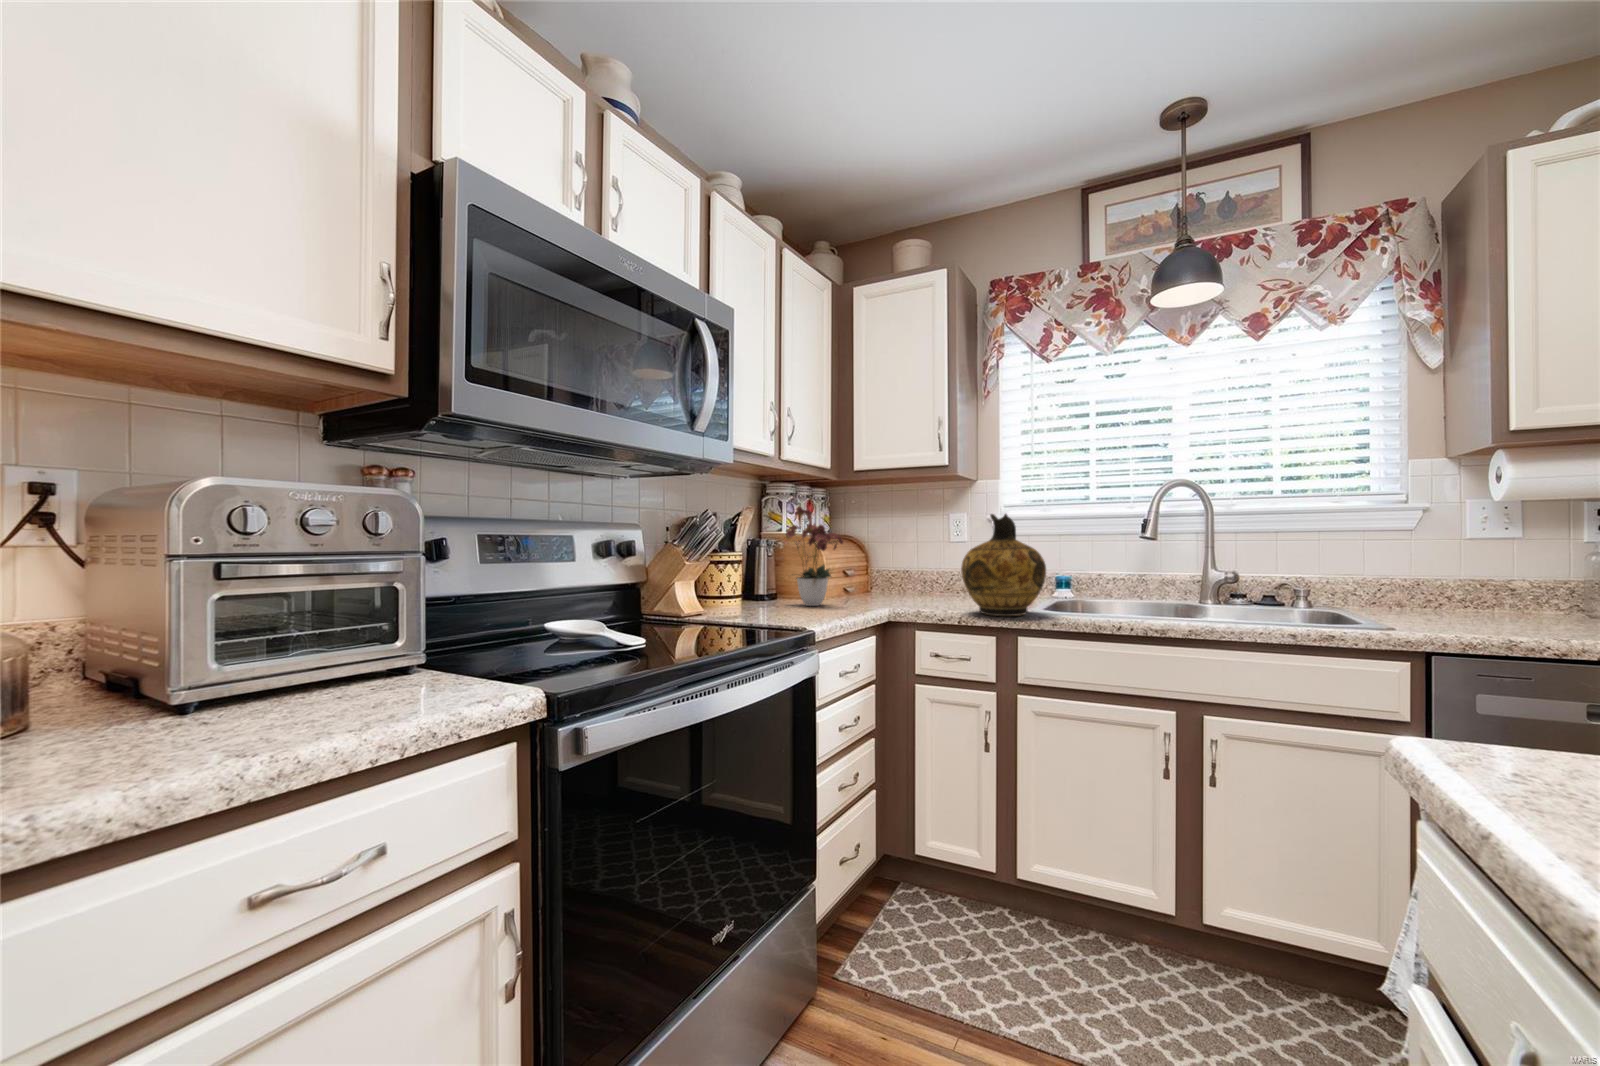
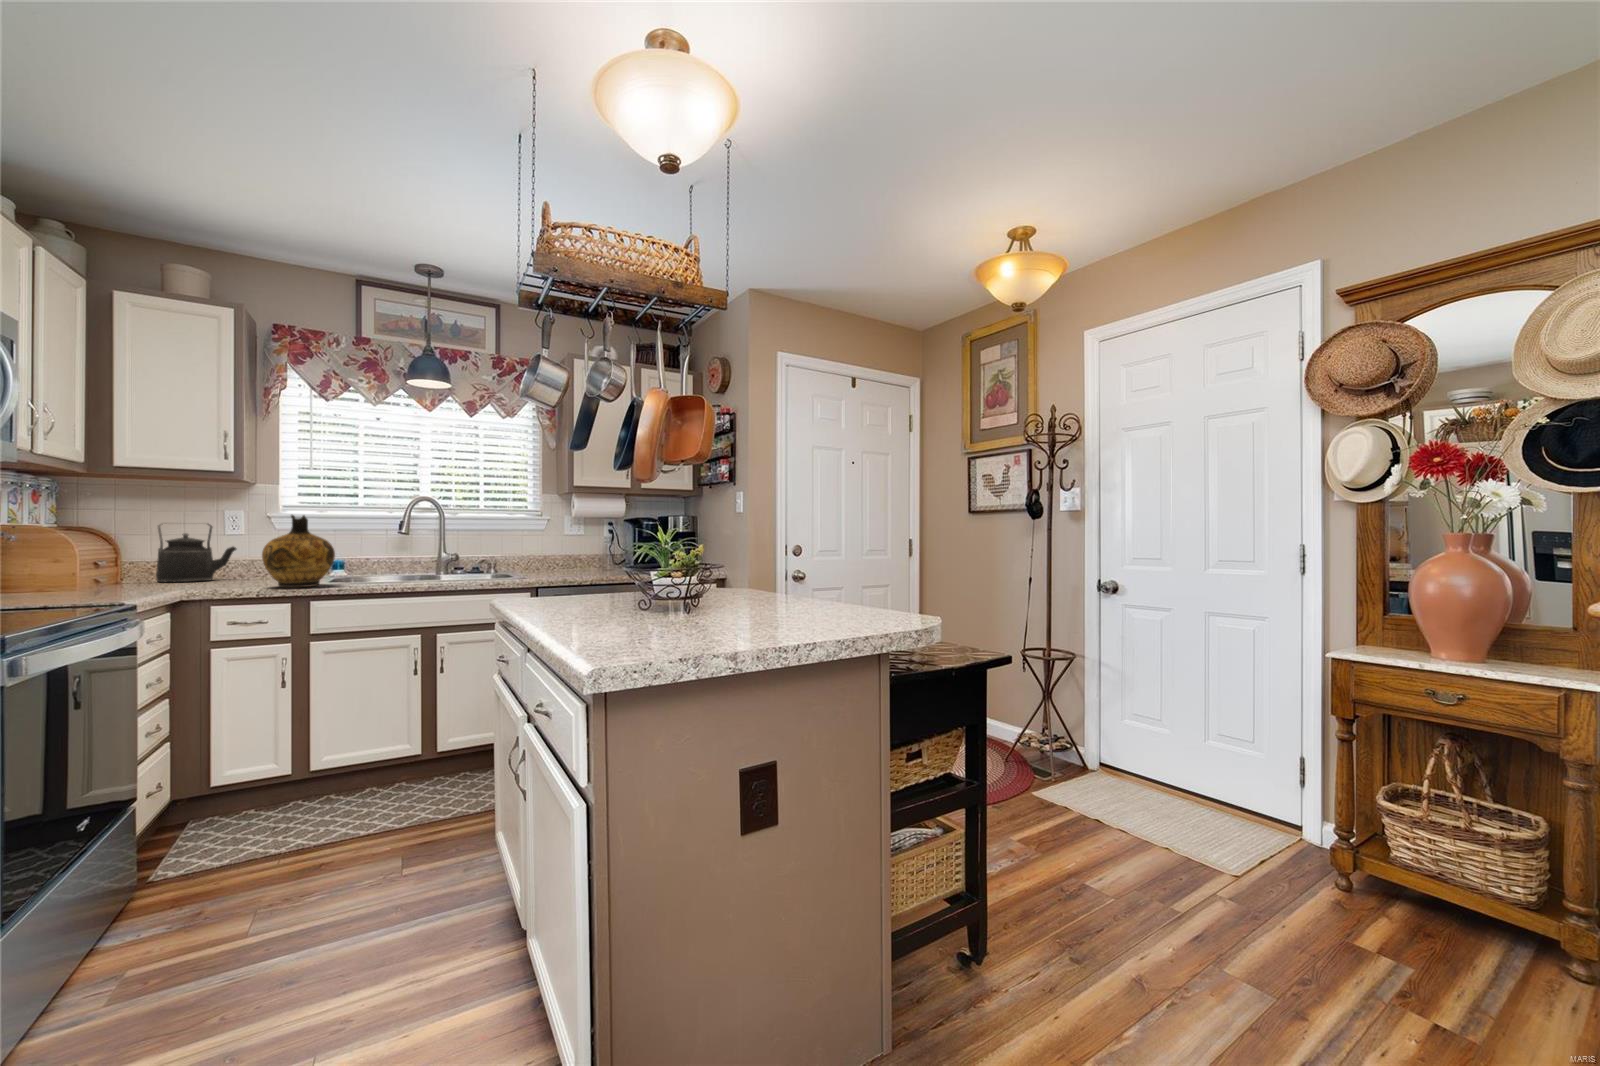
flower arrangement: present [786,507,843,606] -> none [35,496,134,594]
kettle: none [893,528,961,594] -> present [156,524,236,582]

